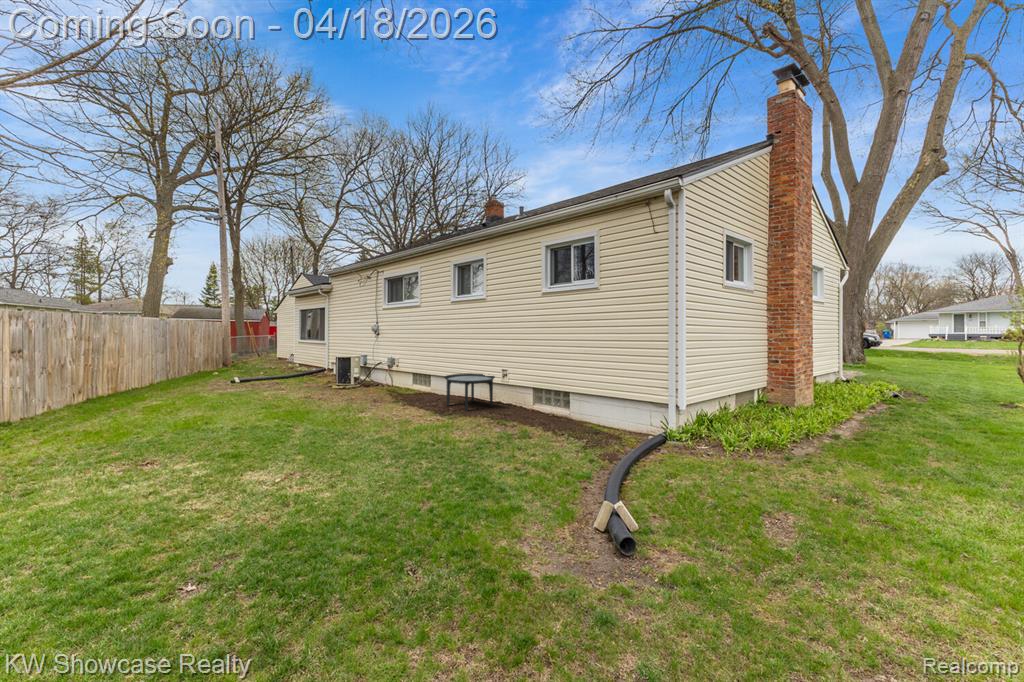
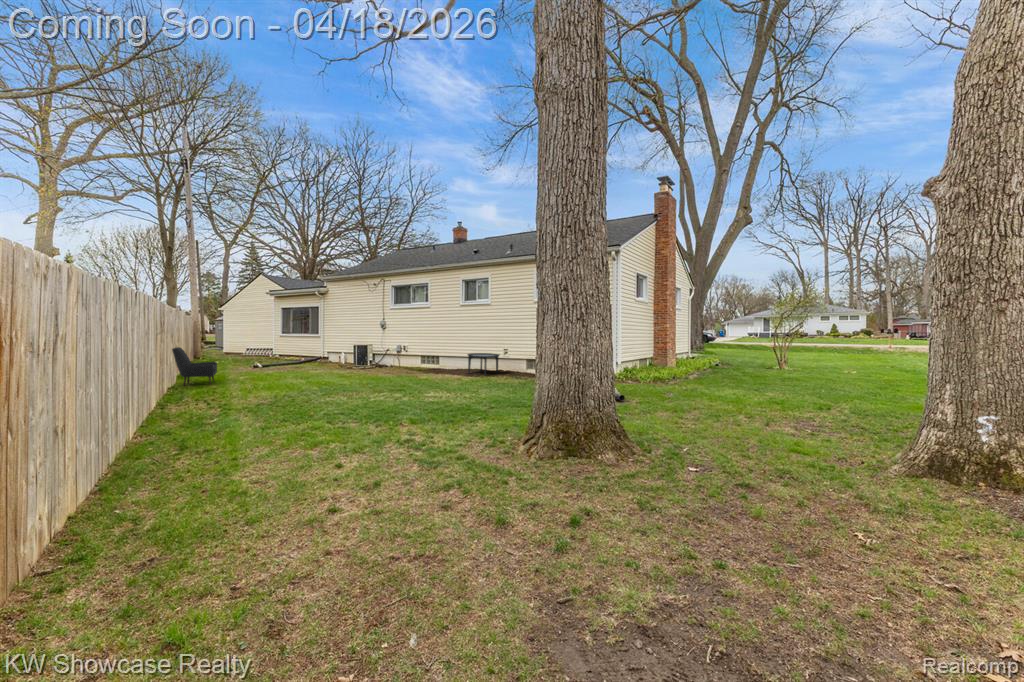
chair: none [23,364,103,418] -> present [172,347,217,386]

